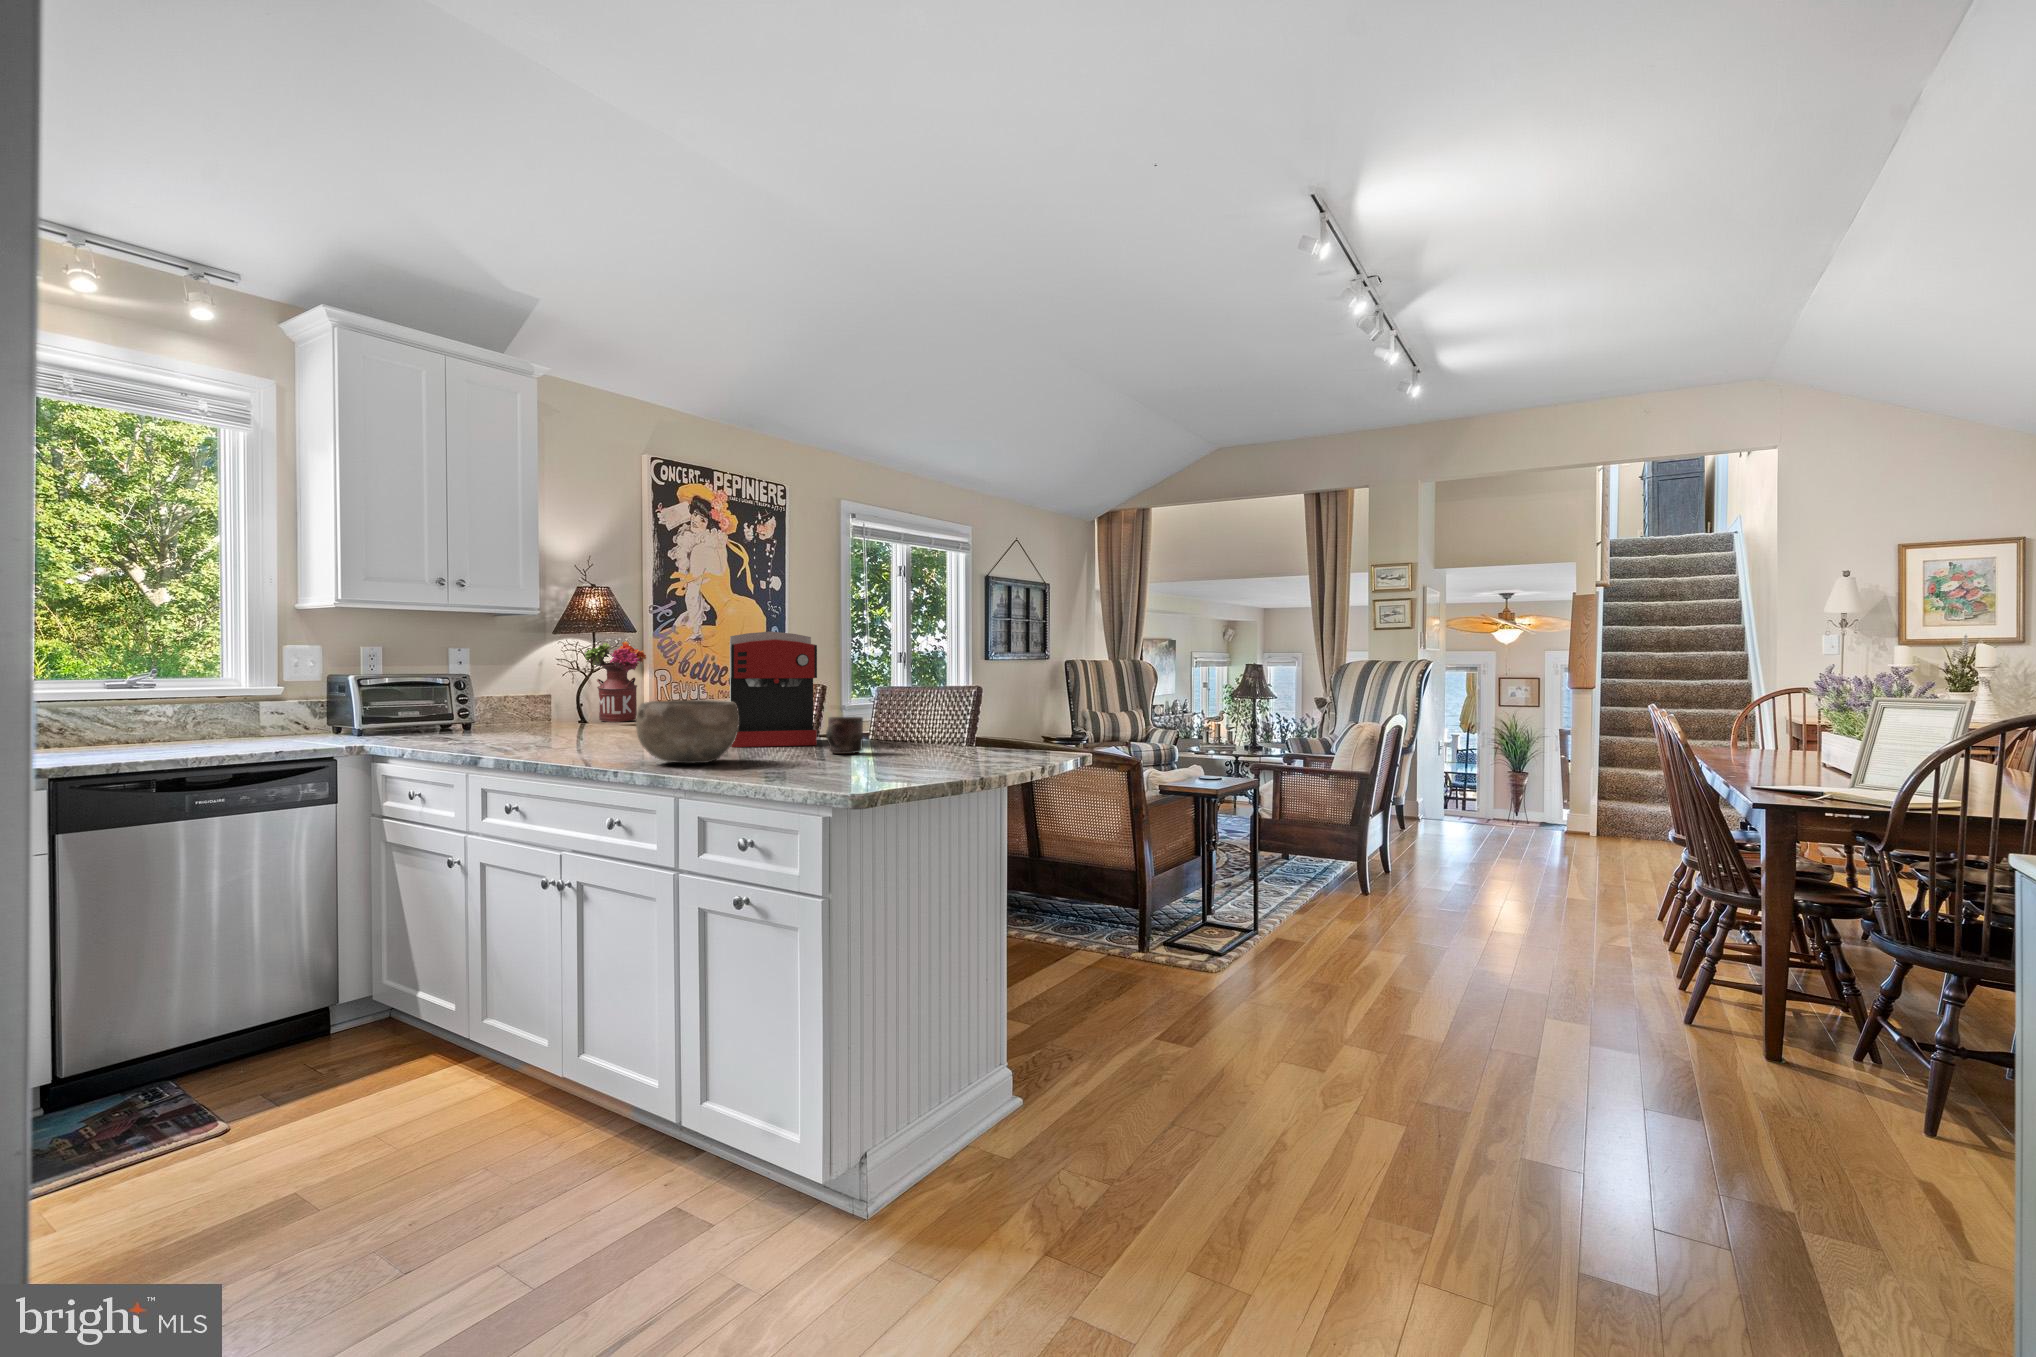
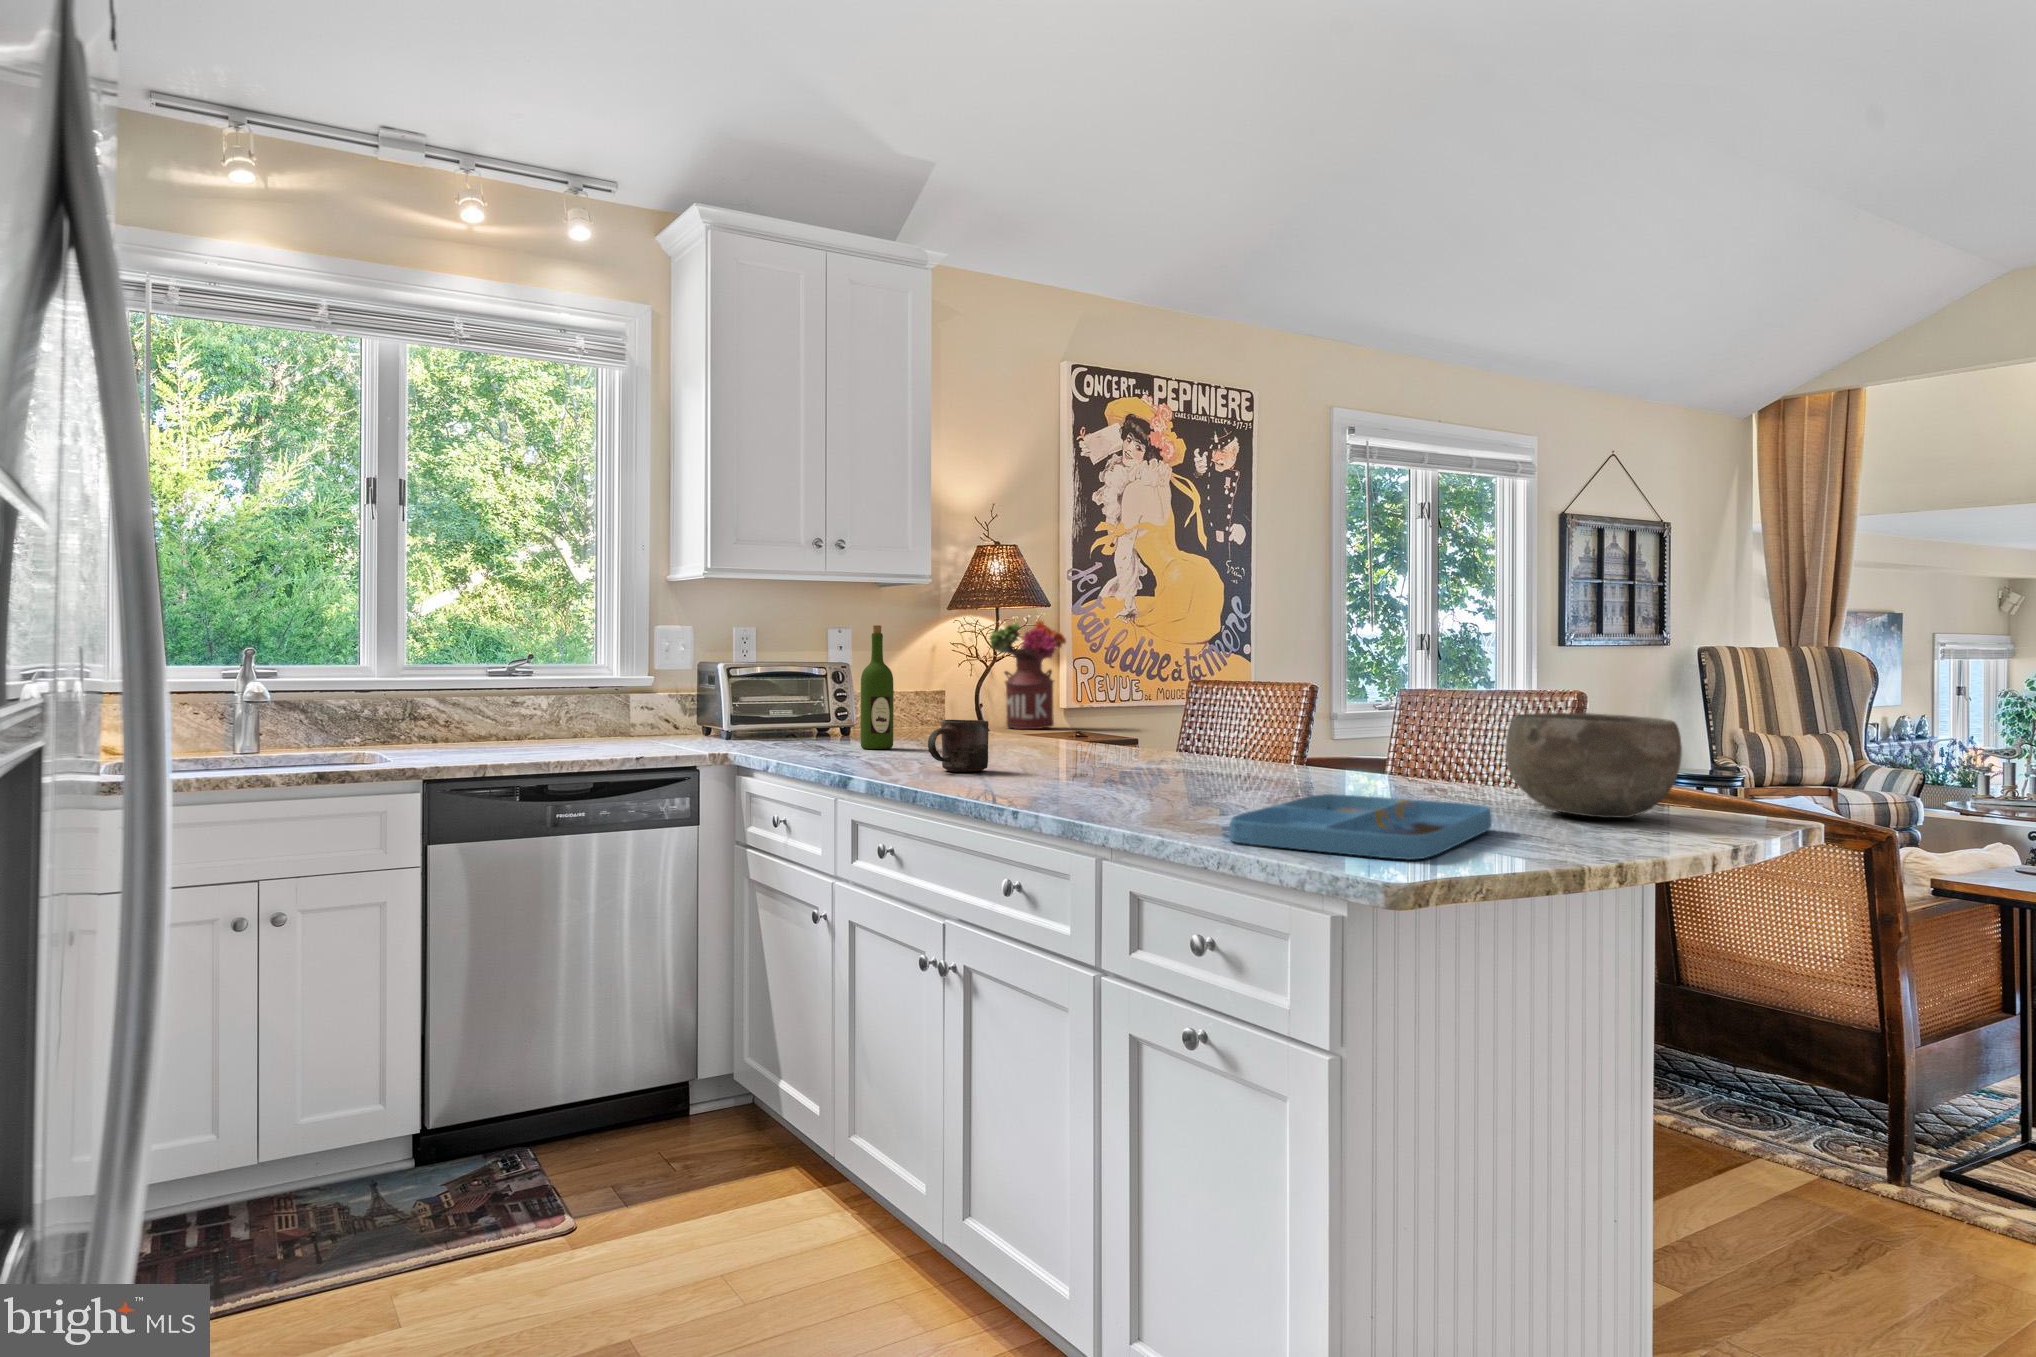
coffee maker: present [730,632,817,747] -> none [1178,600,1313,779]
wine bottle: none [483,646,511,738] -> present [861,625,893,749]
bowl: present [636,700,739,763] -> present [1505,713,1682,818]
mug: present [826,717,863,754] -> present [928,720,989,772]
tray: none [760,750,913,781] -> present [1230,794,1492,860]

